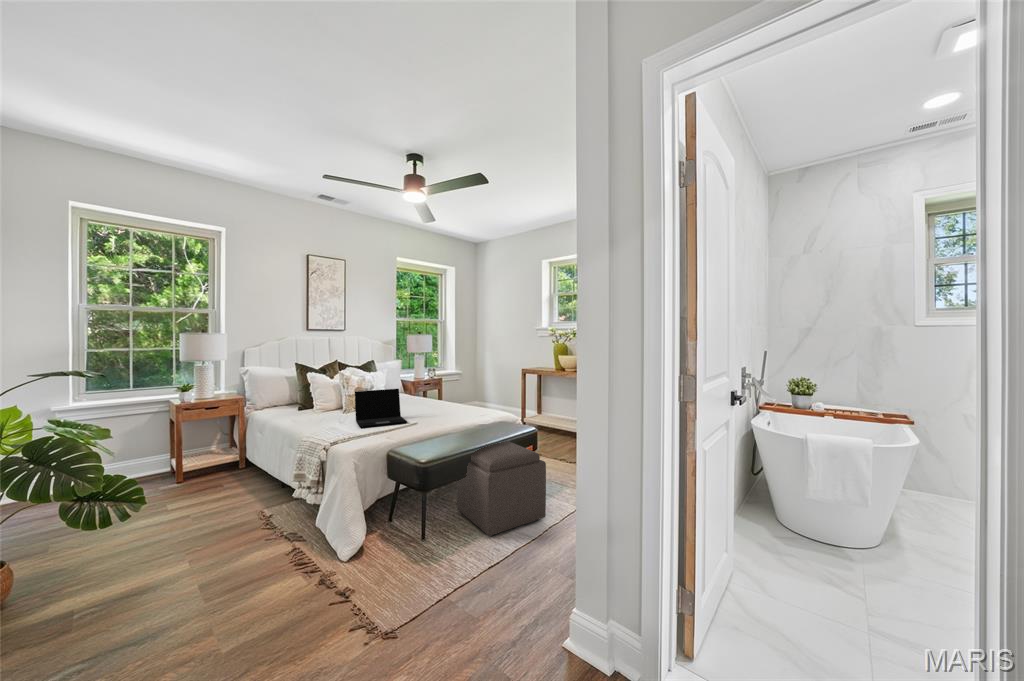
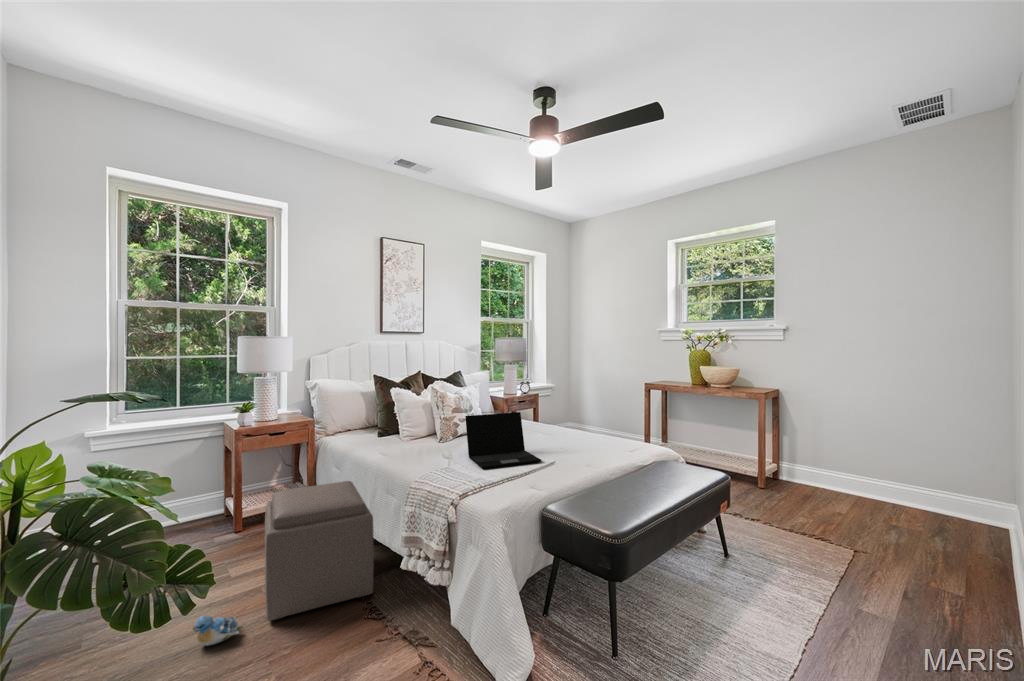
ottoman: present [457,441,546,536] -> present [265,481,374,621]
plush toy: none [126,528,168,549] -> present [193,615,243,646]

